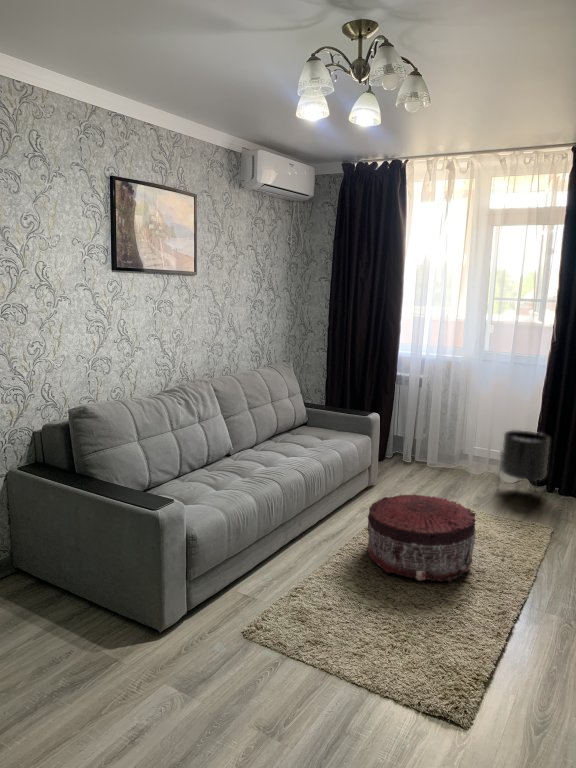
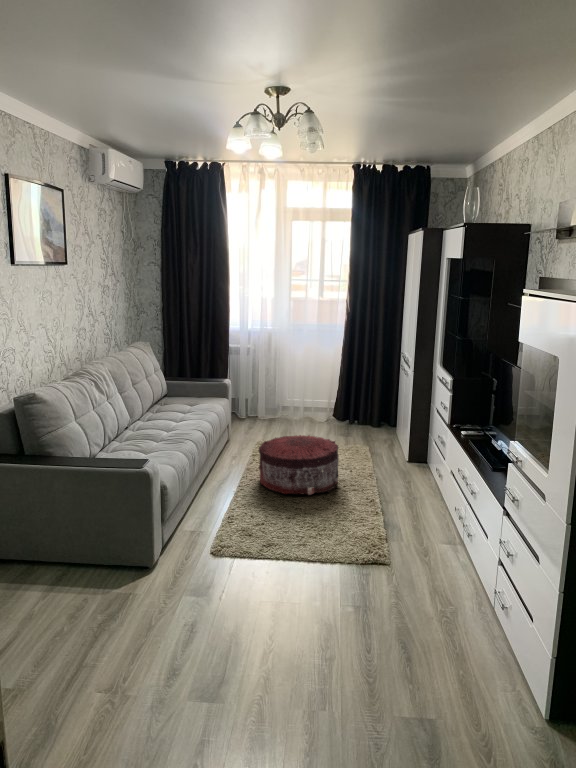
planter: present [500,430,550,488] -> none [321,381,356,434]

